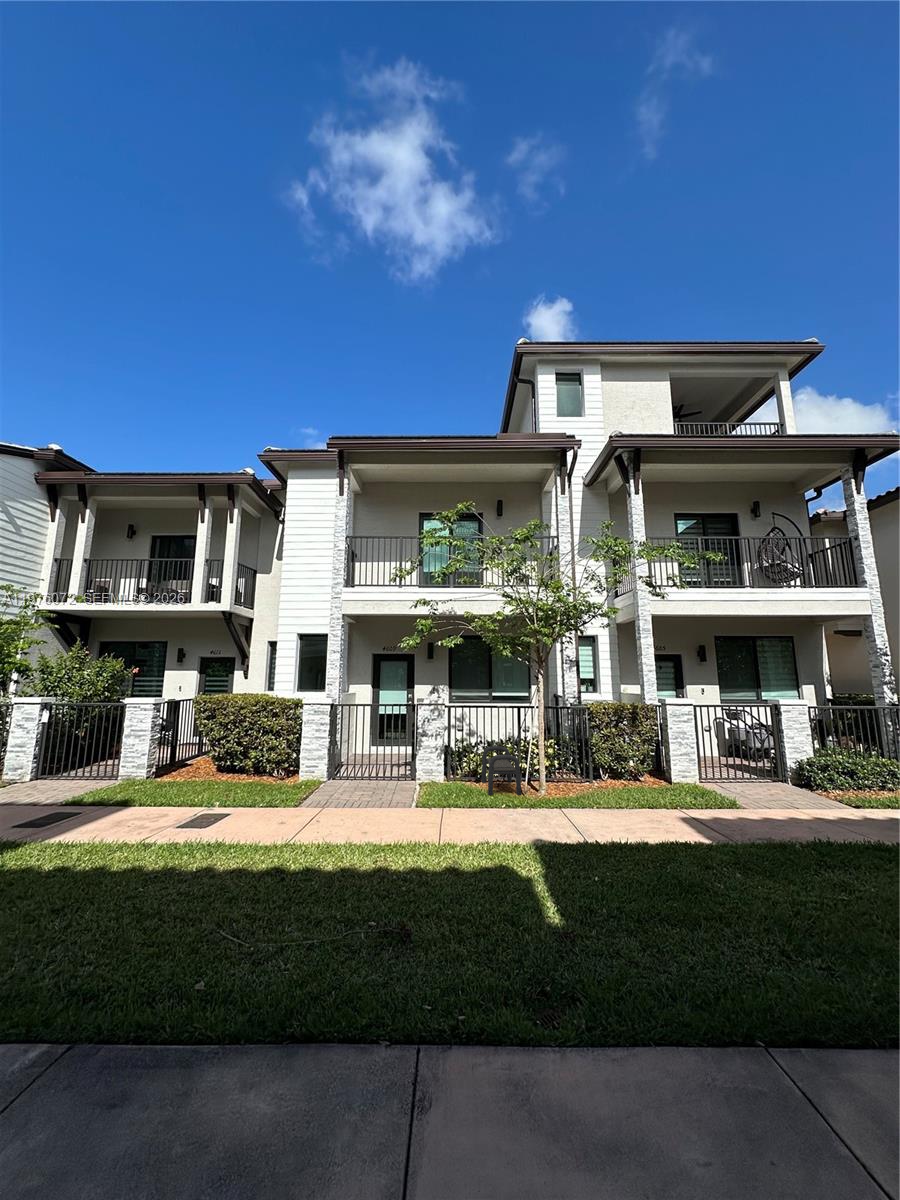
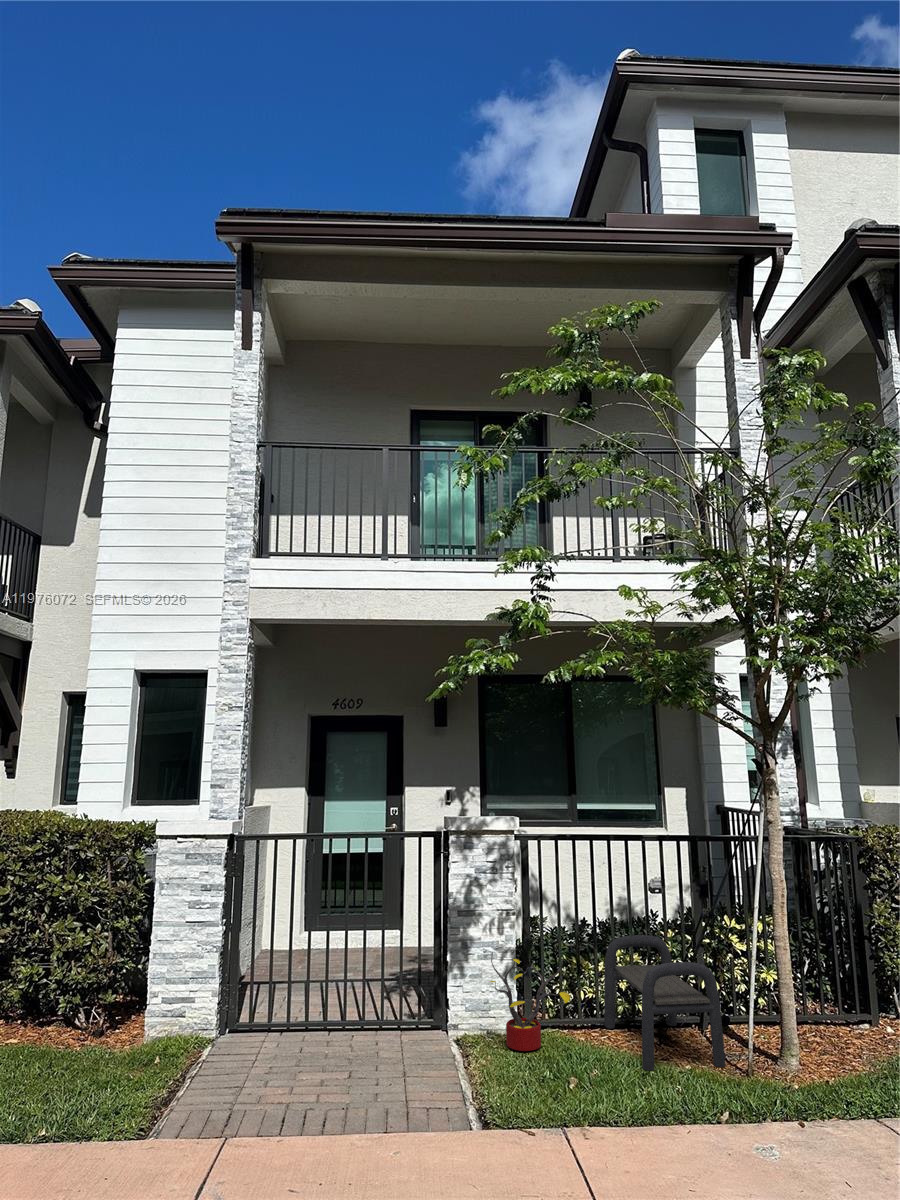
decorative plant: none [434,751,463,788] -> present [490,952,570,1051]

